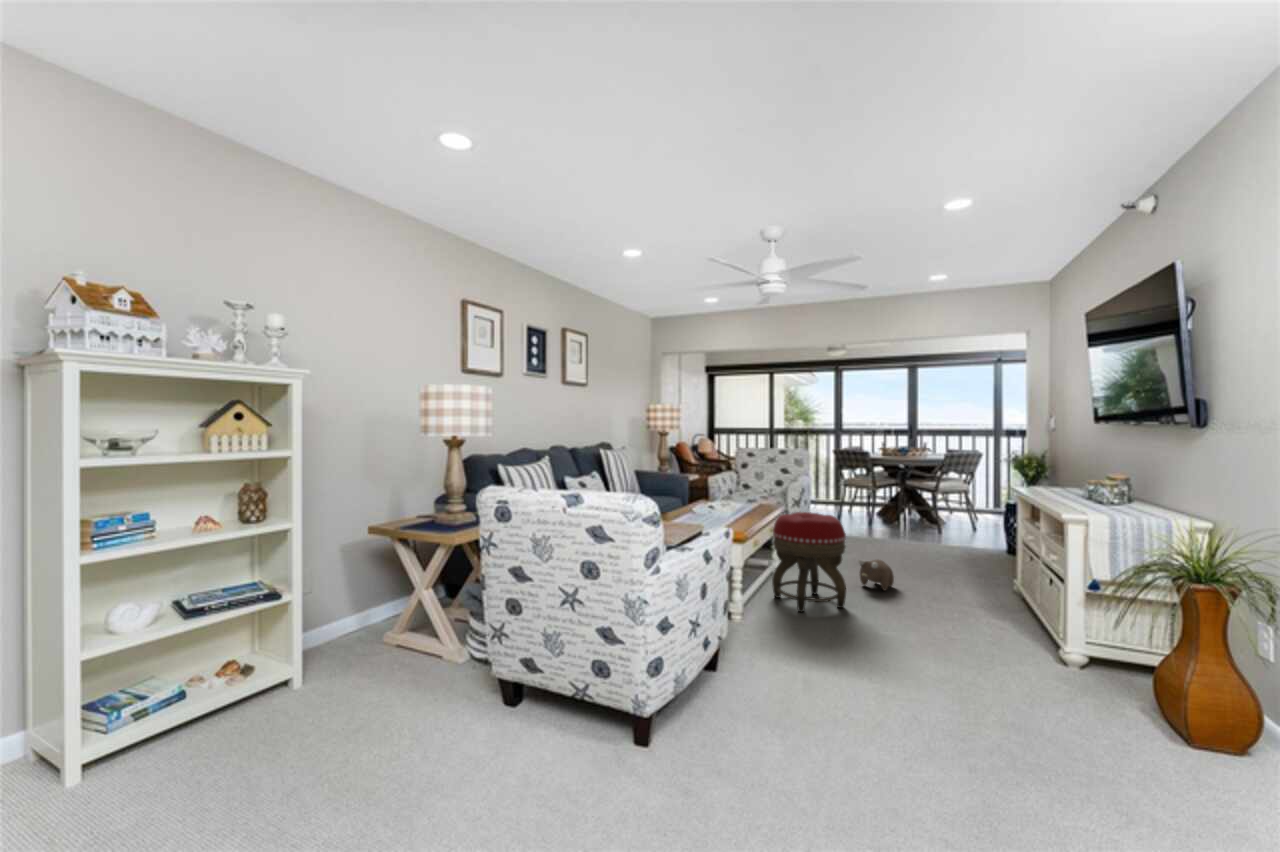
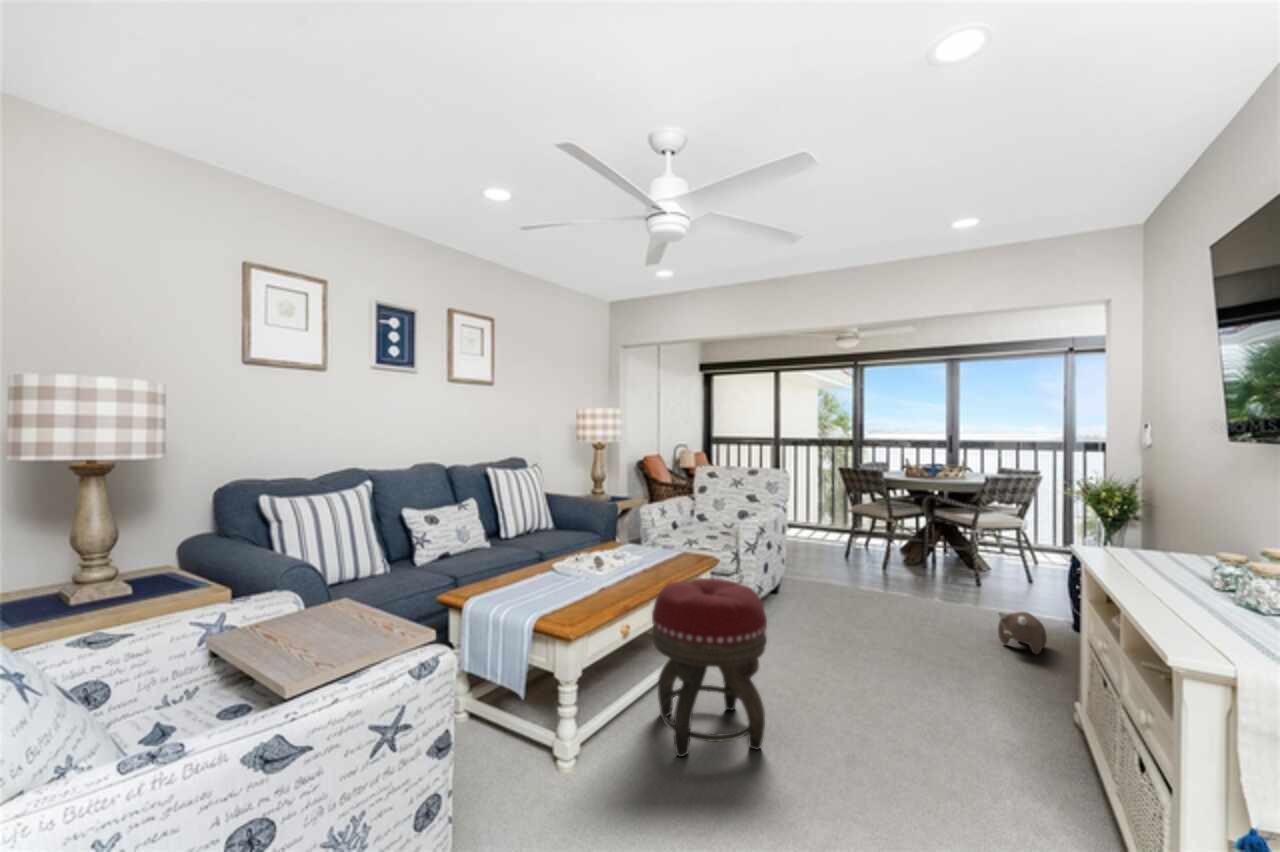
plush toy: present [859,560,894,590] -> present [998,612,1047,654]

